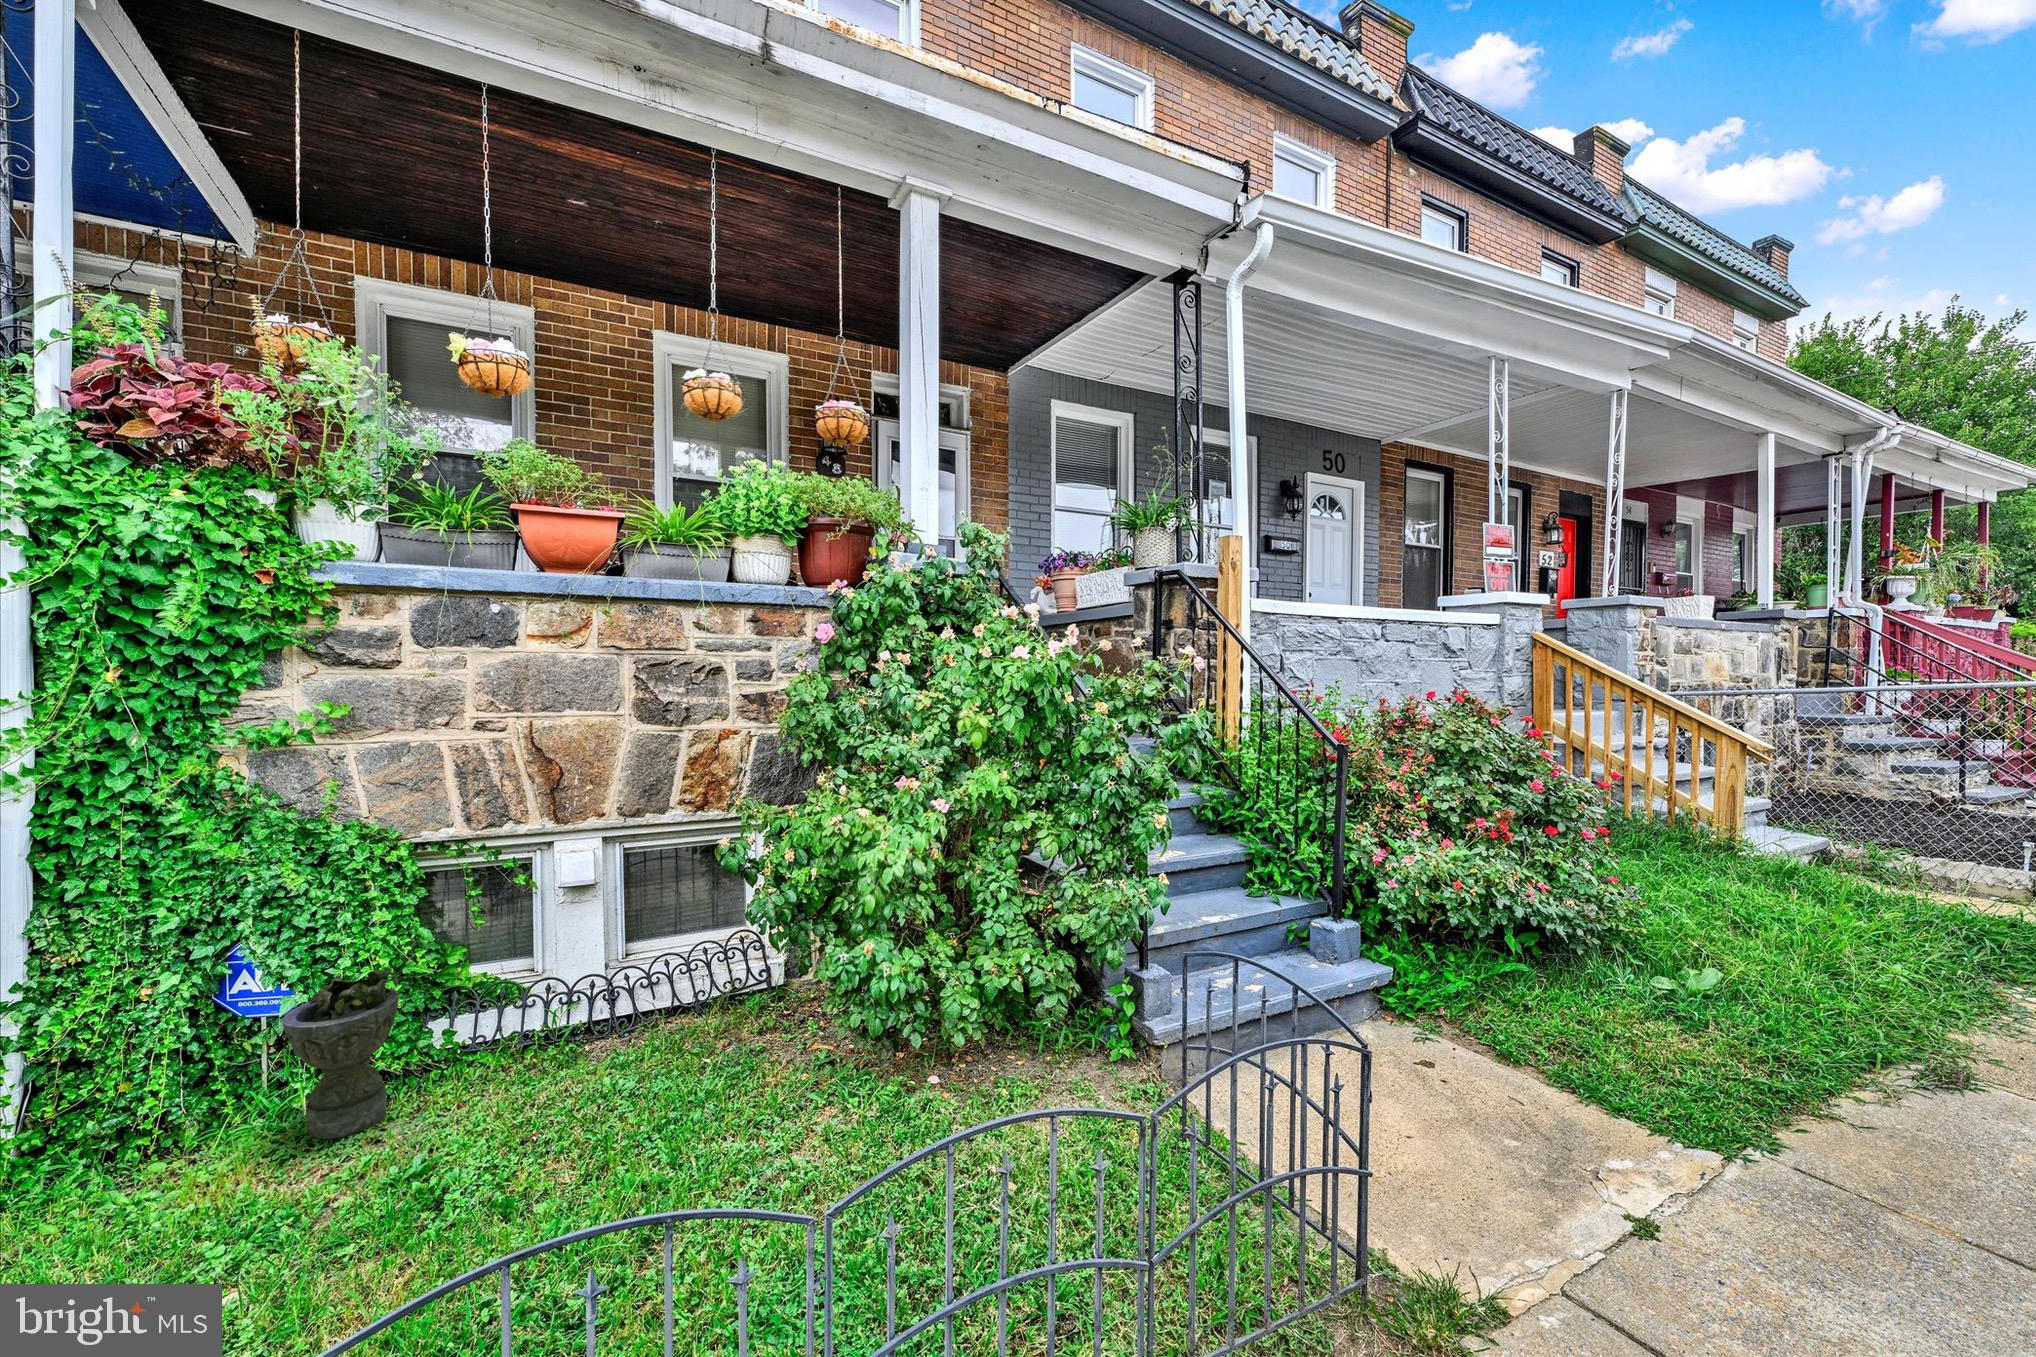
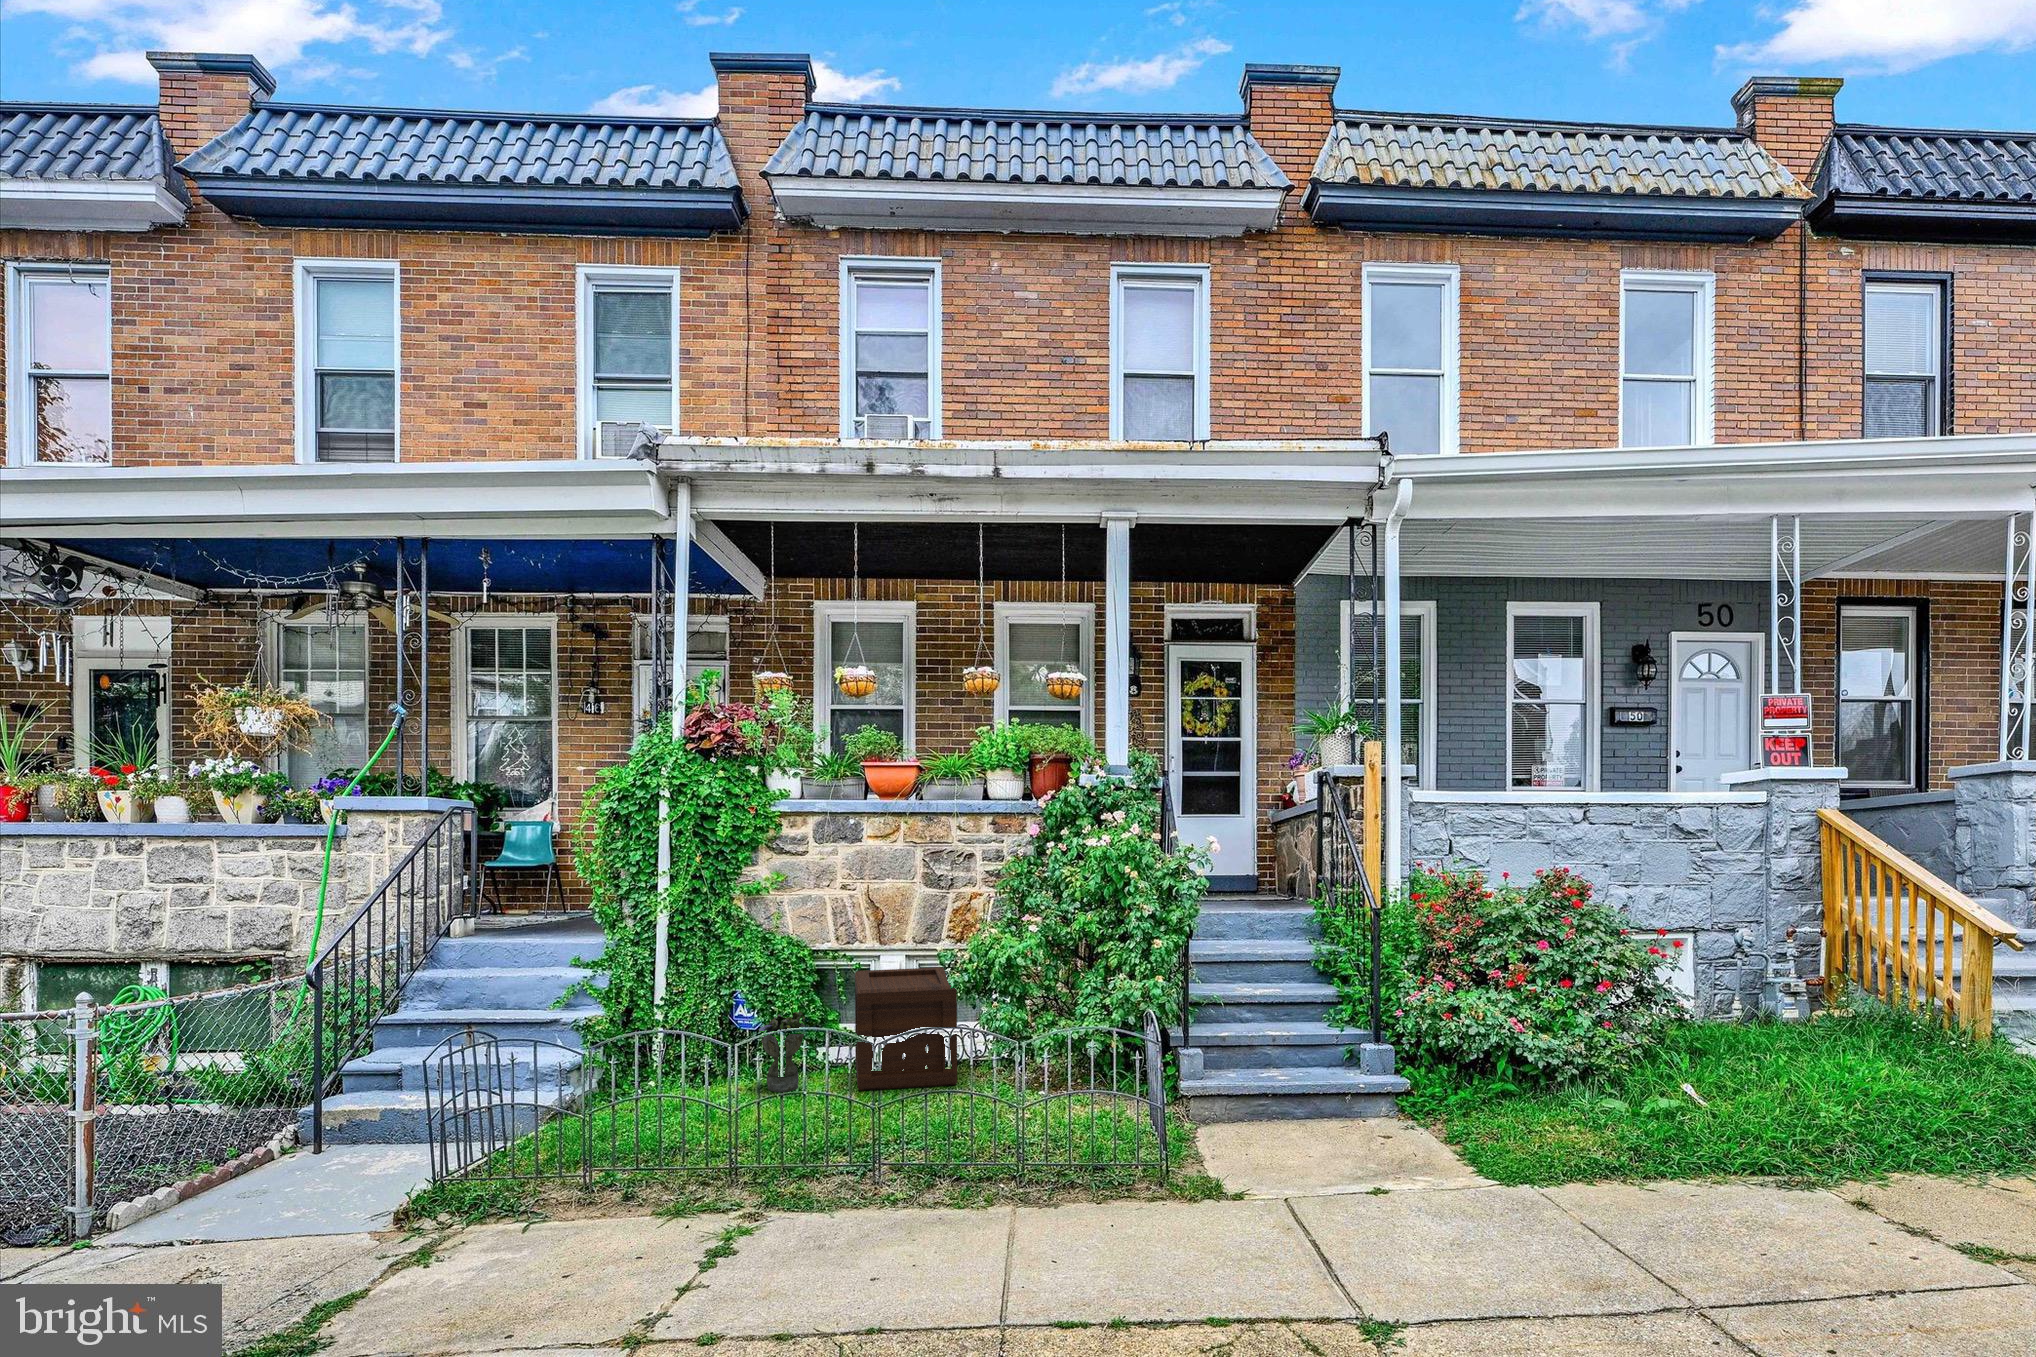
wooden crate: none [509,851,719,1099] -> present [855,967,957,1090]

